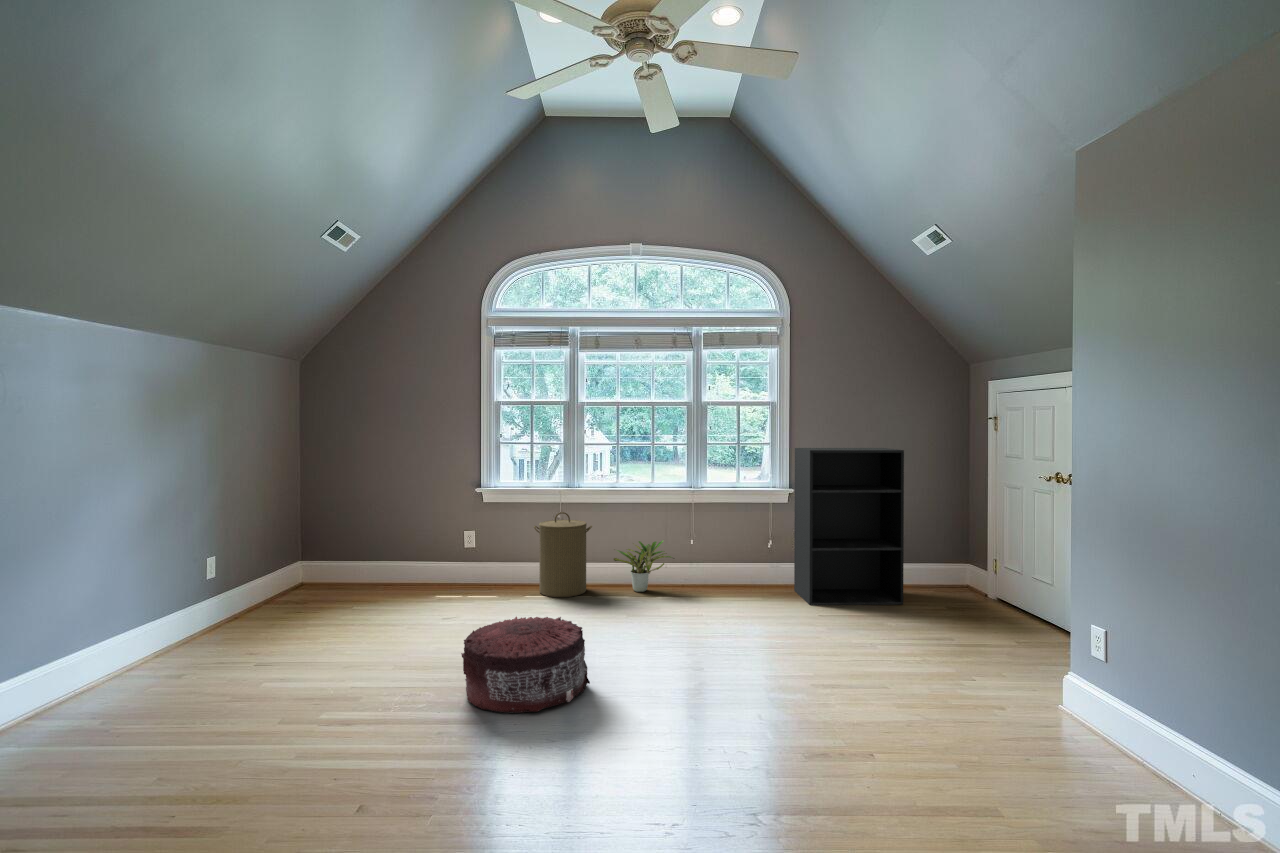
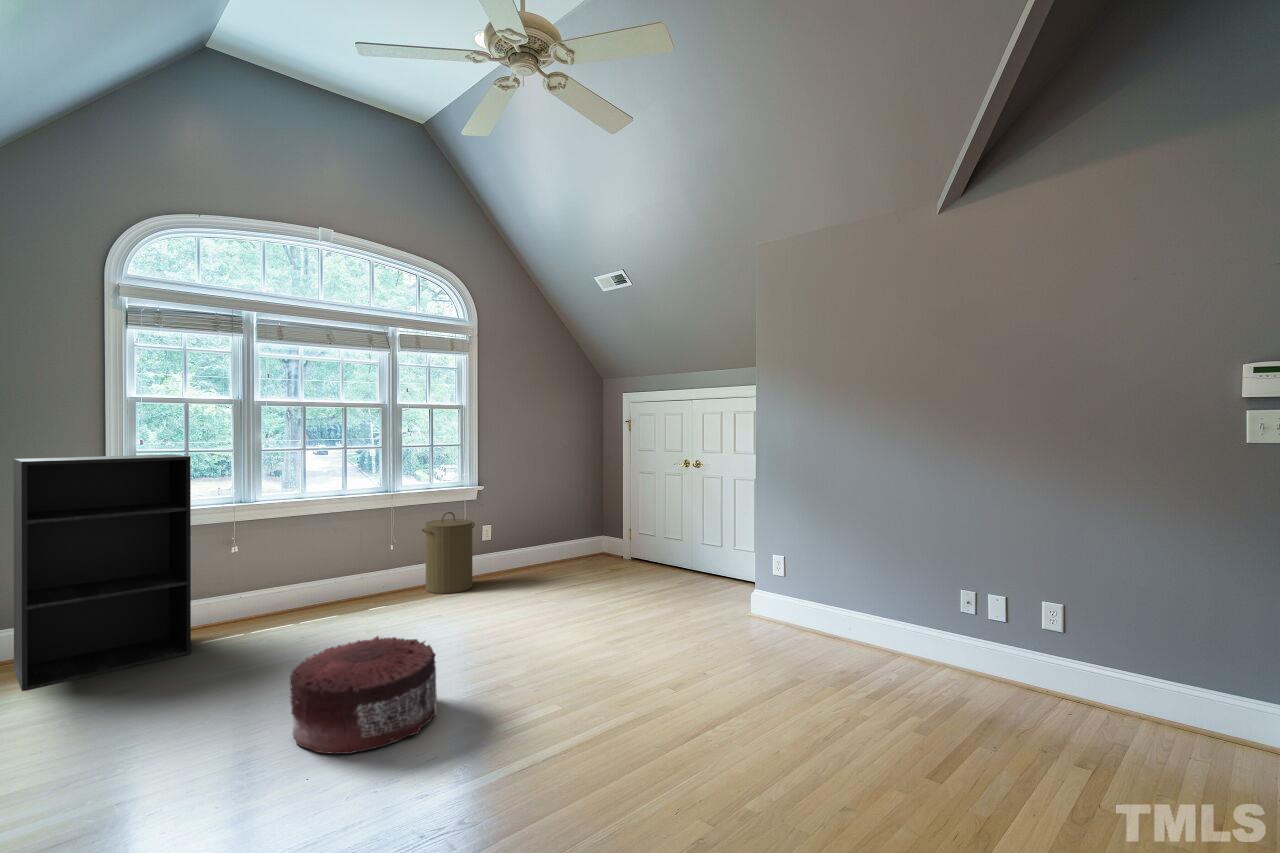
bookshelf: present [794,448,904,605] -> present [14,454,191,691]
laundry hamper: present [534,512,592,597] -> present [422,512,475,594]
potted plant: present [614,541,674,592] -> none [305,548,379,610]

